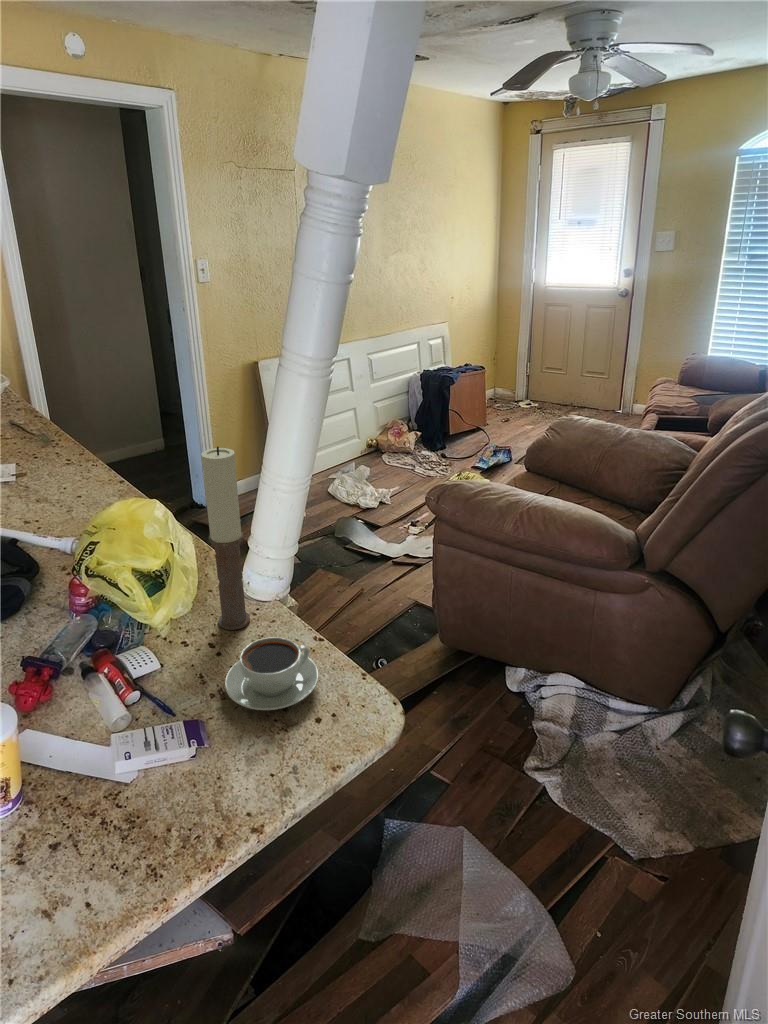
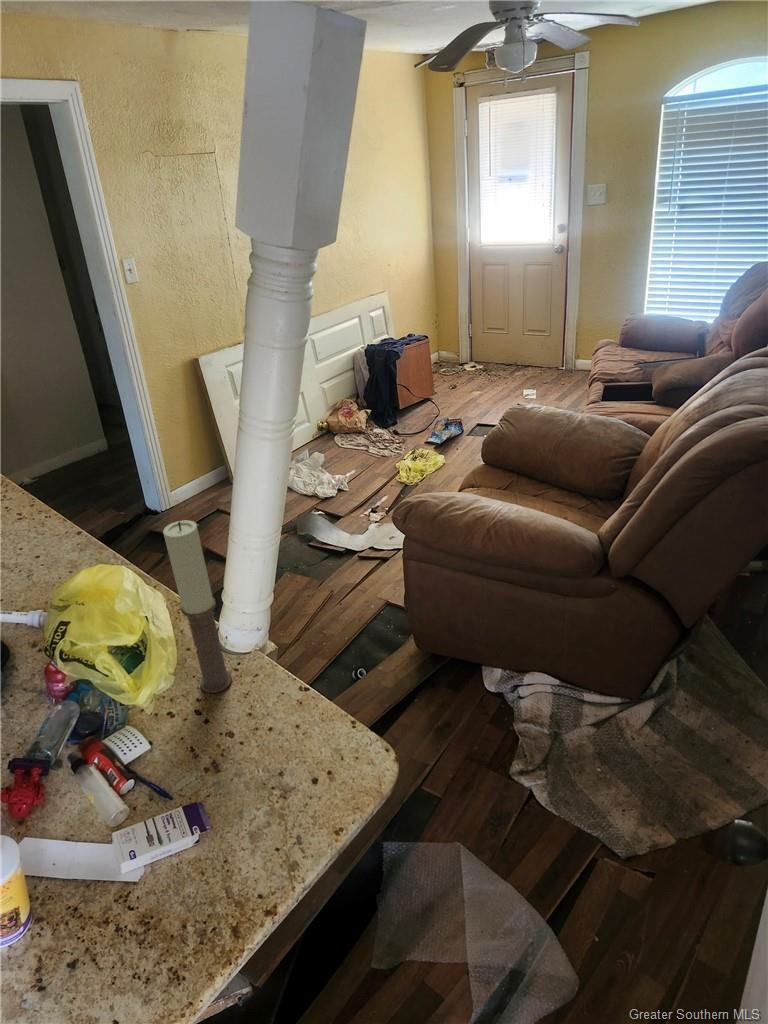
coffee cup: present [225,637,318,710] -> none [217,703,309,783]

